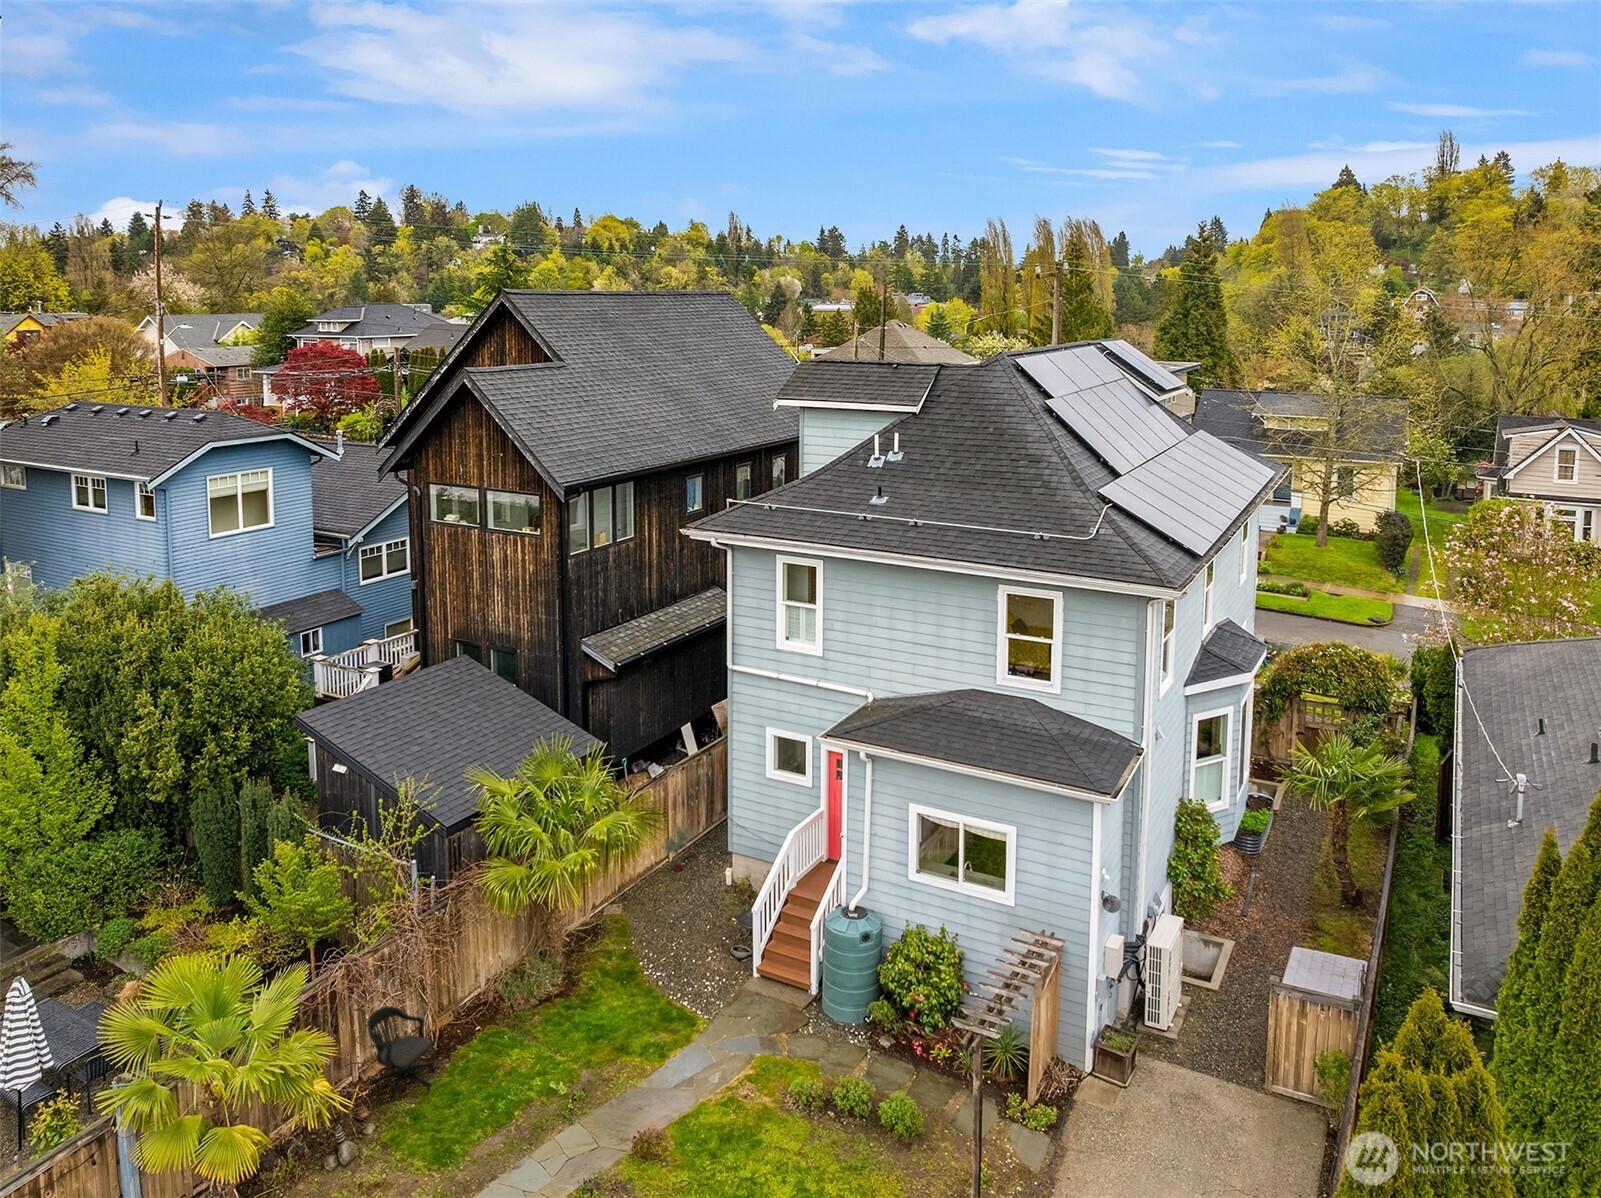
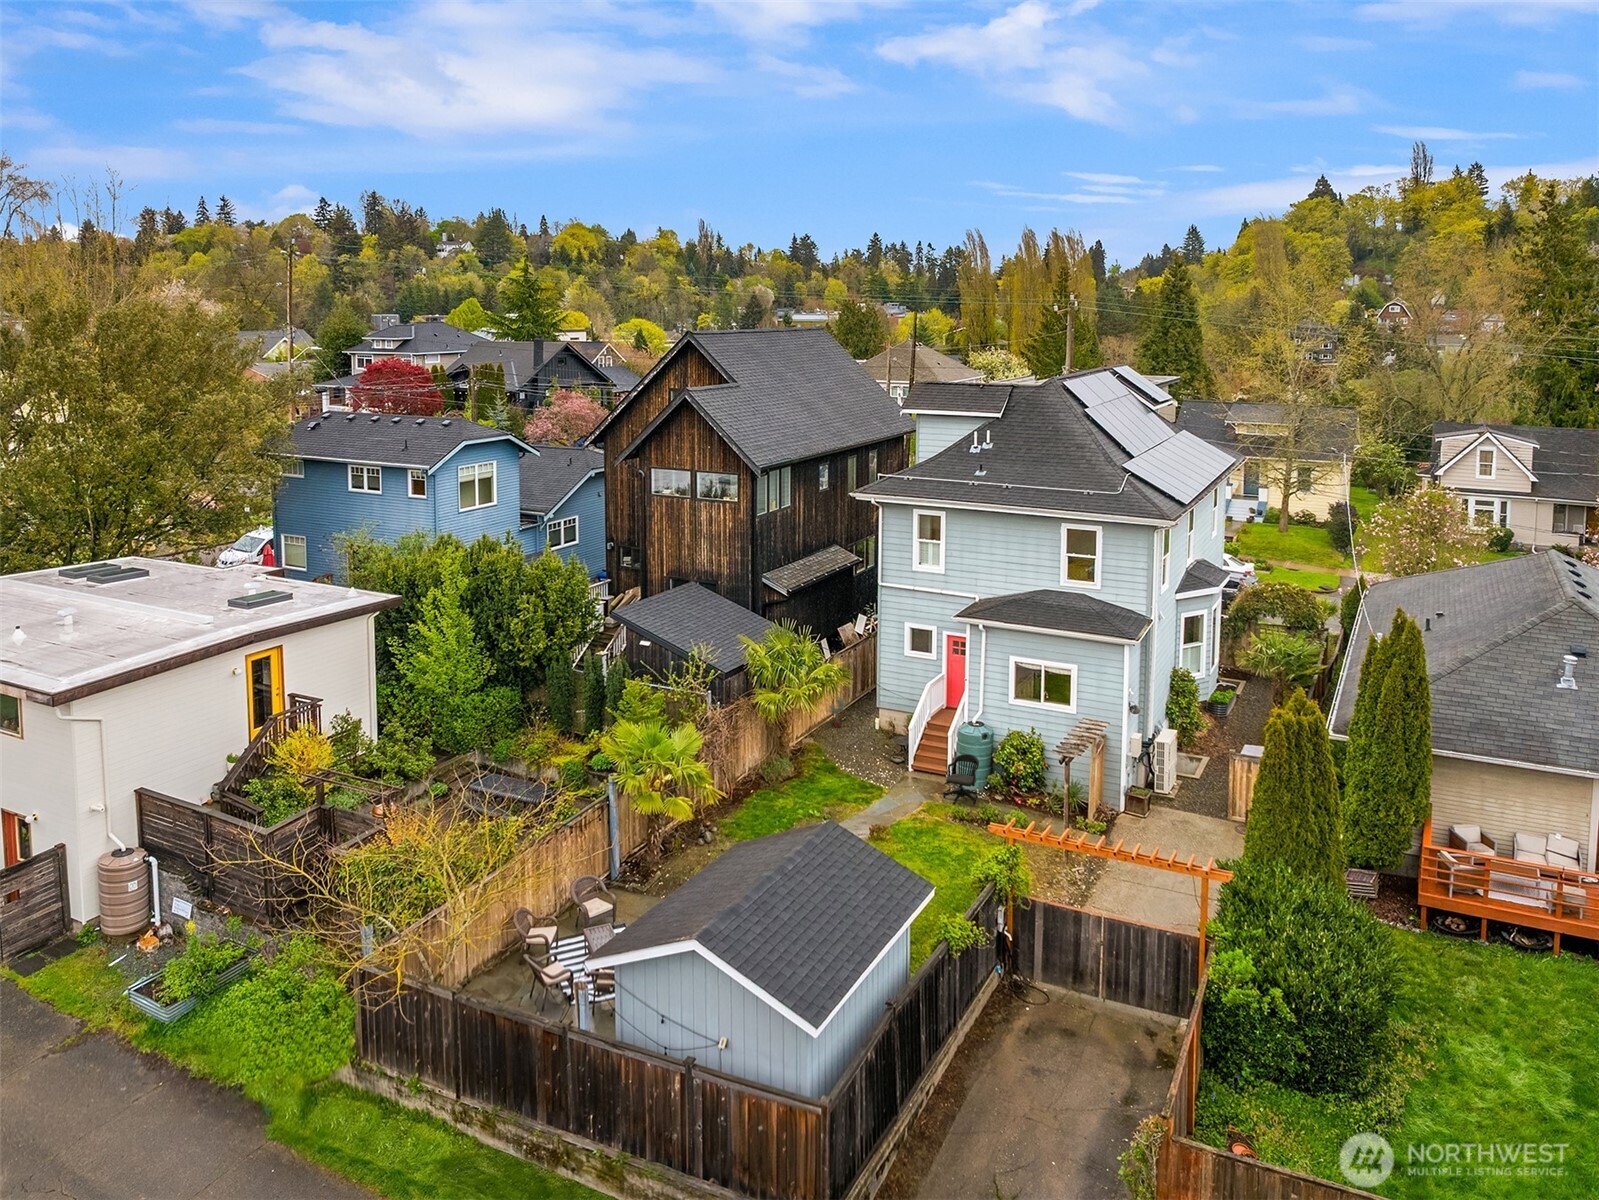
chair: present [367,1007,435,1103] -> present [943,754,979,804]

